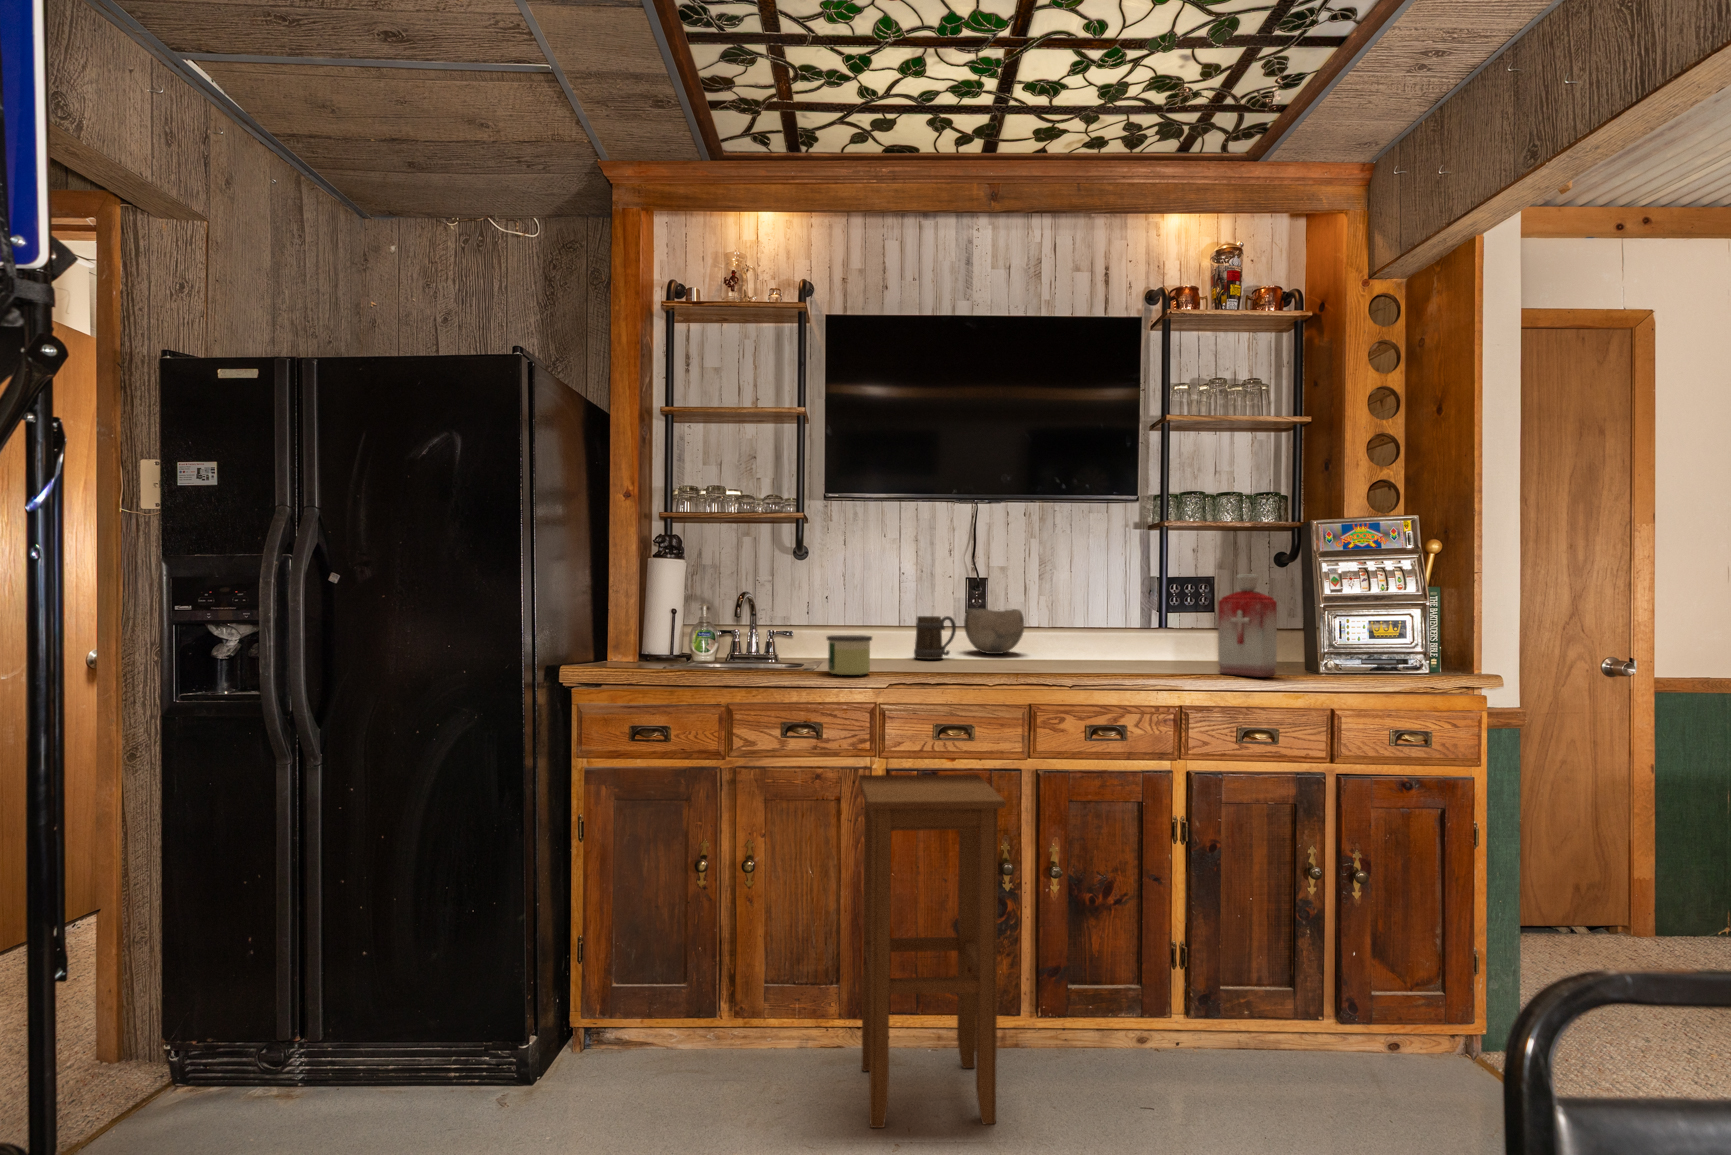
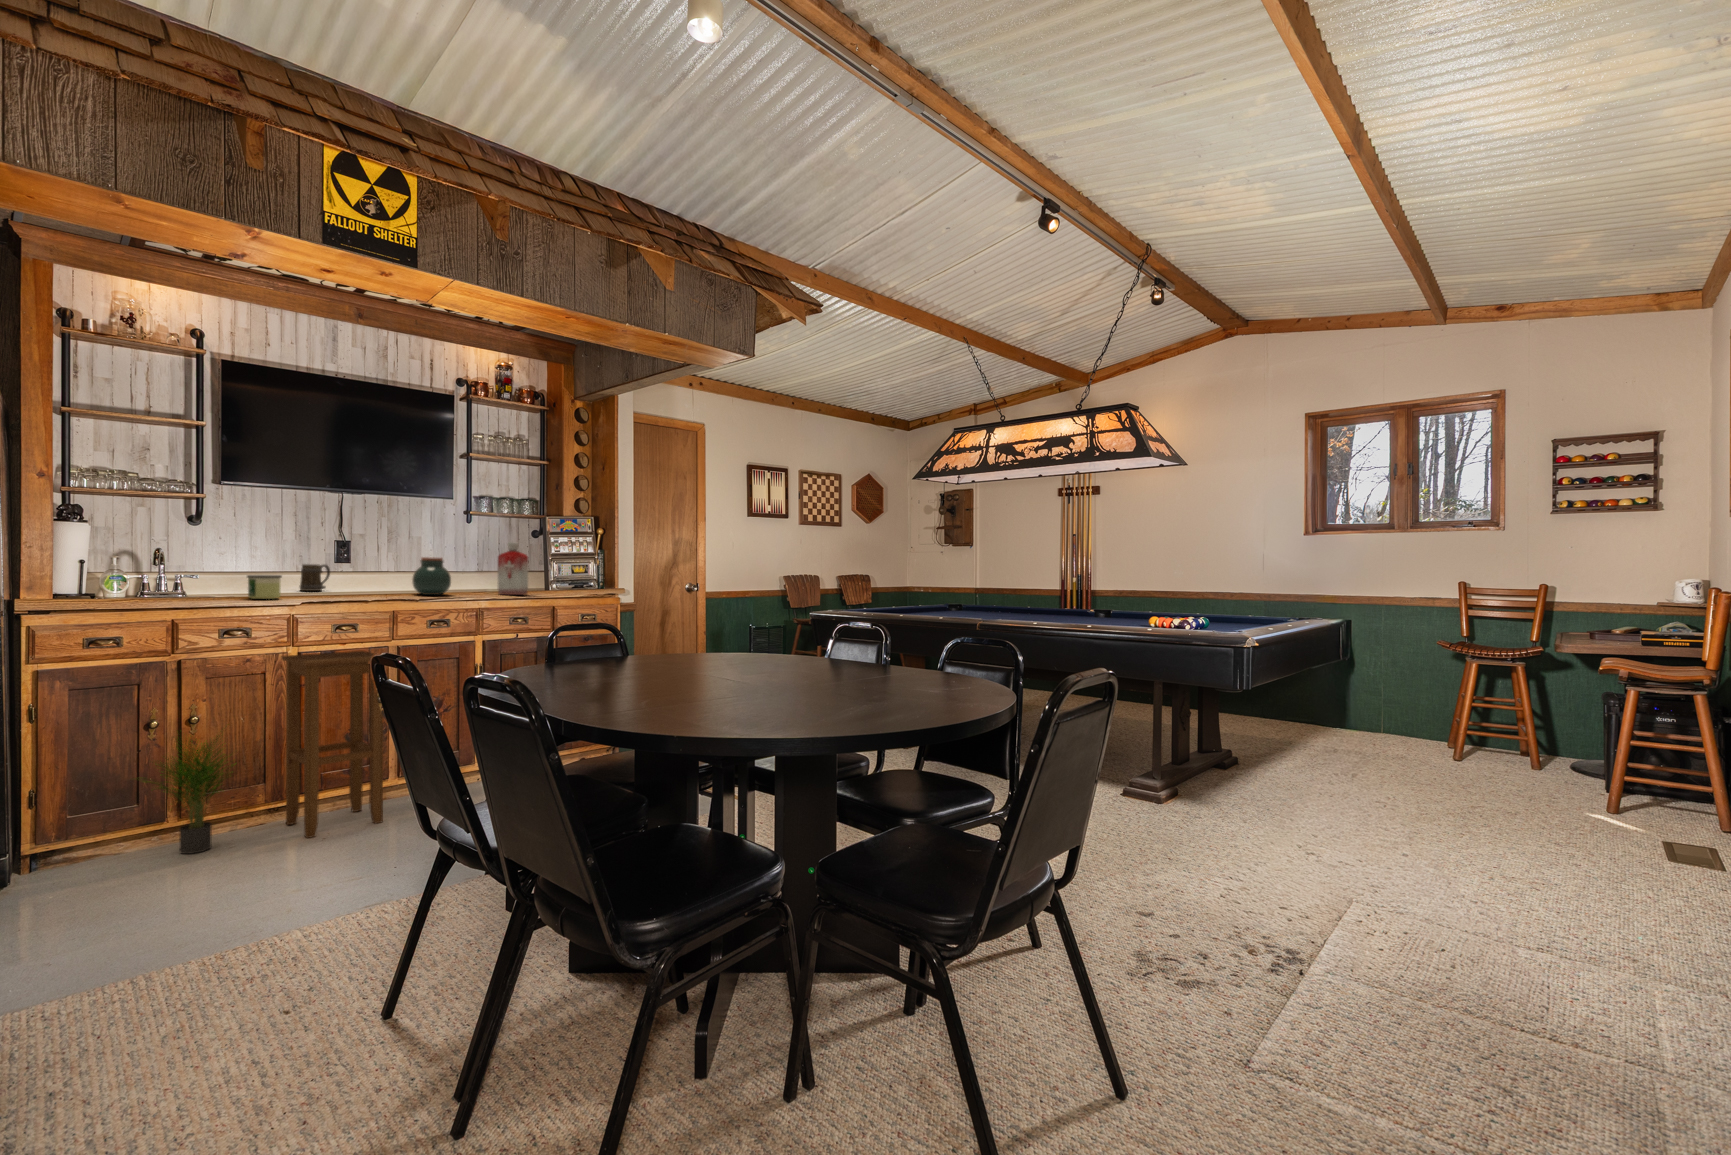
jar: none [1071,605,1134,672] -> present [412,557,451,595]
bowl: present [964,609,1024,654] -> none [332,560,376,588]
potted plant: none [643,885,794,1103] -> present [158,735,235,854]

